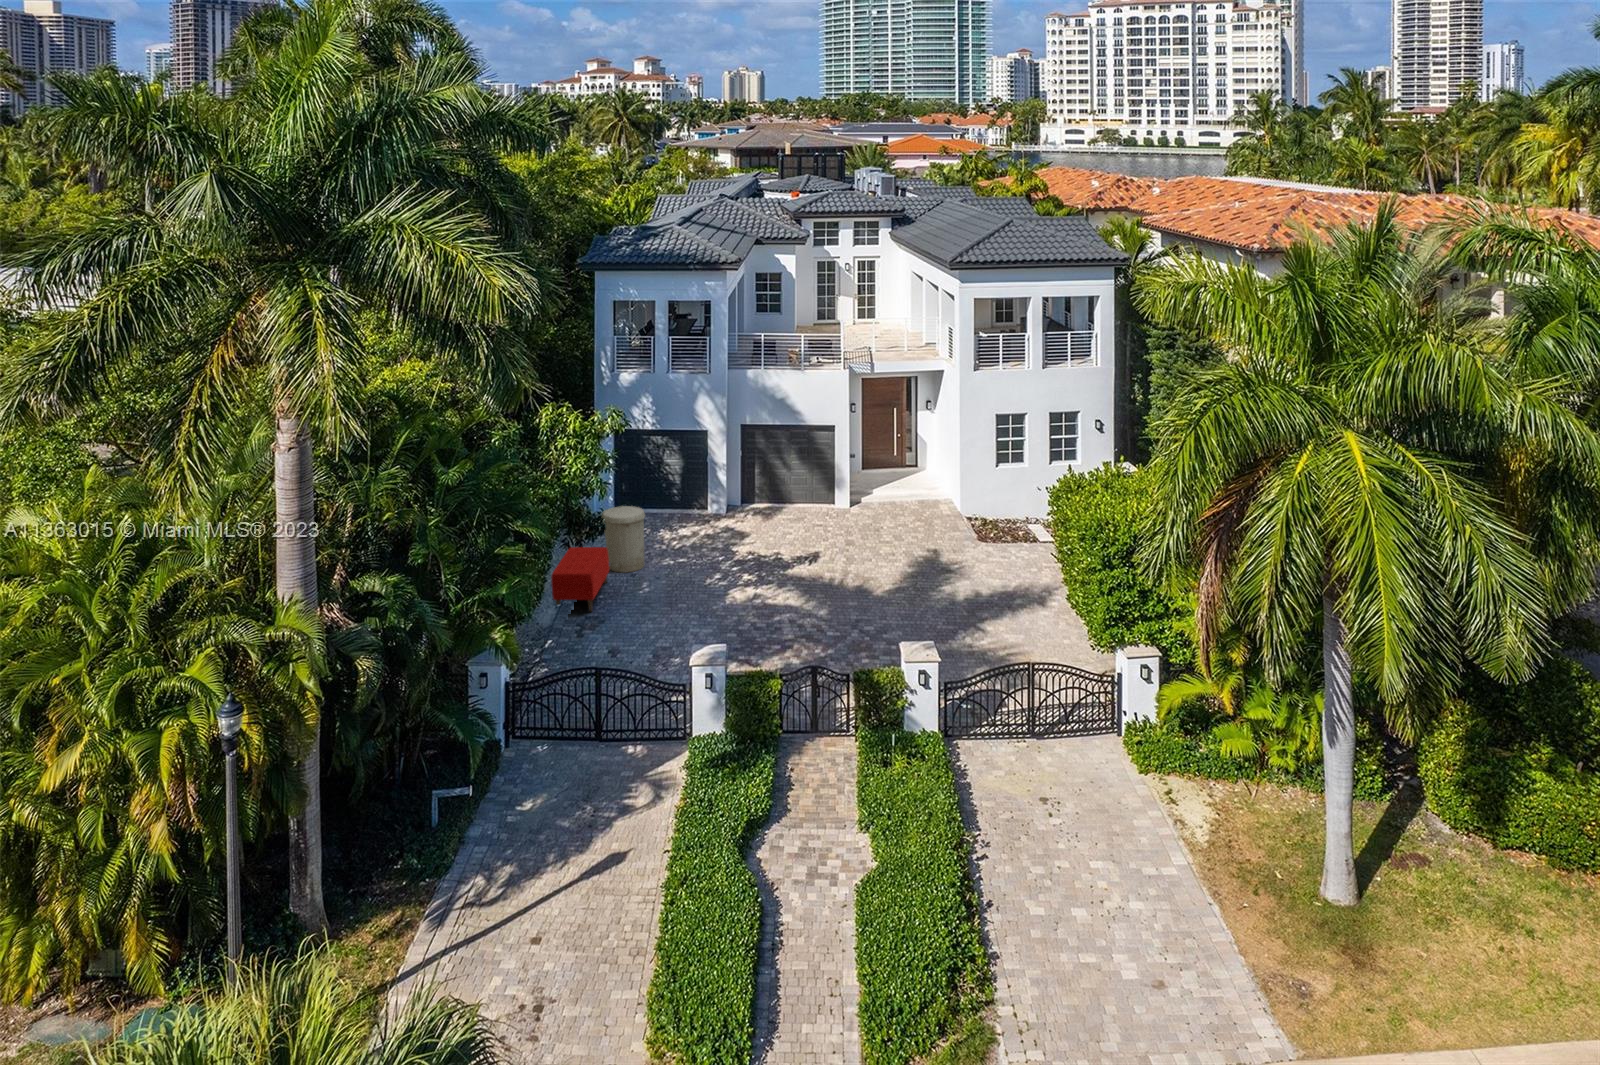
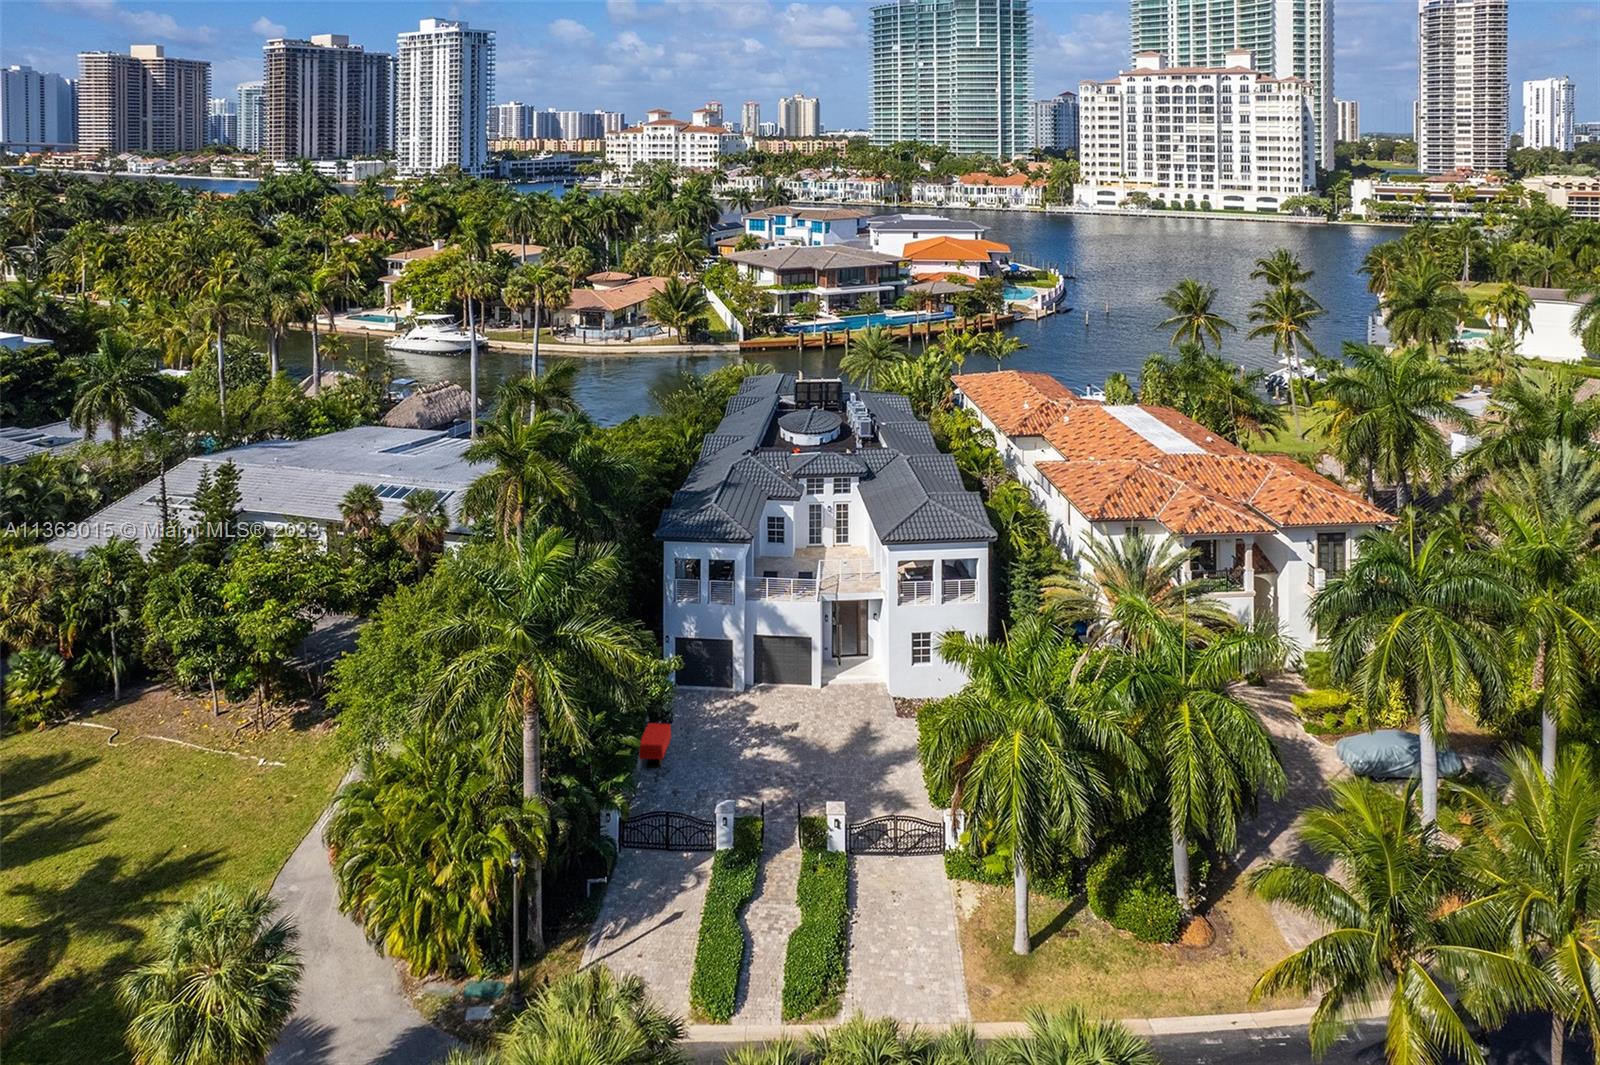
trash can: present [602,506,645,572] -> none [667,696,693,737]

